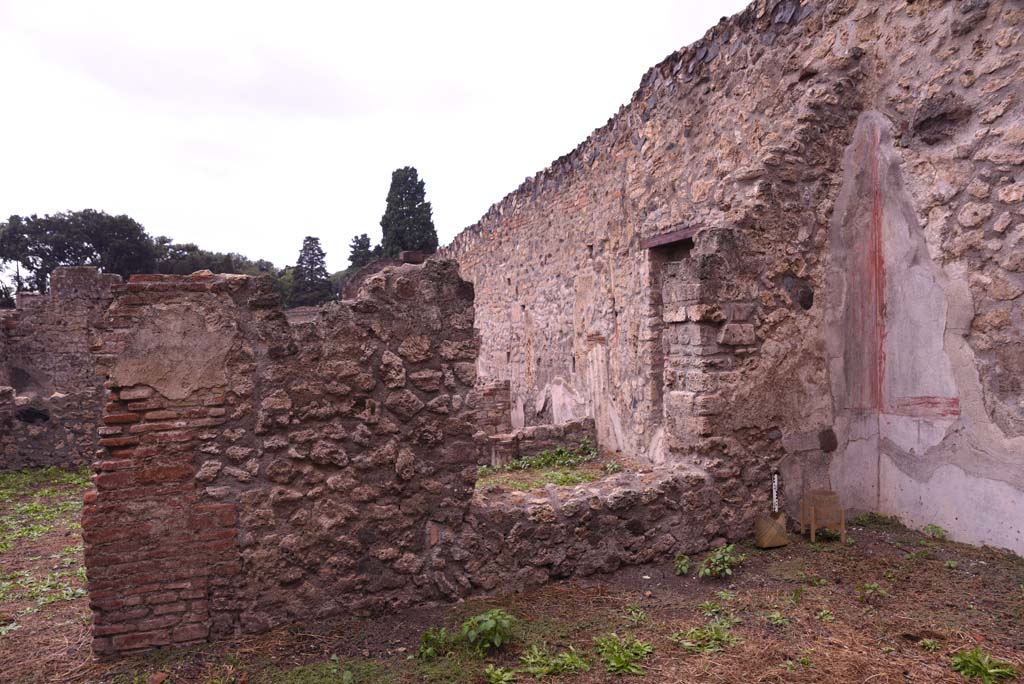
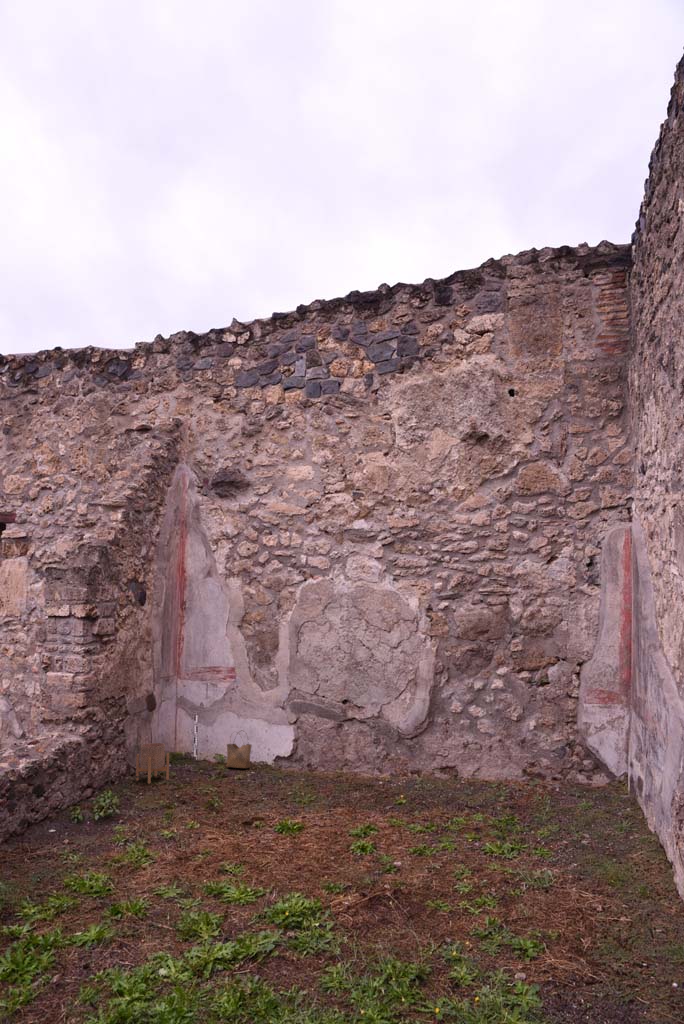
woven basket: present [755,495,789,548] -> present [227,744,251,768]

